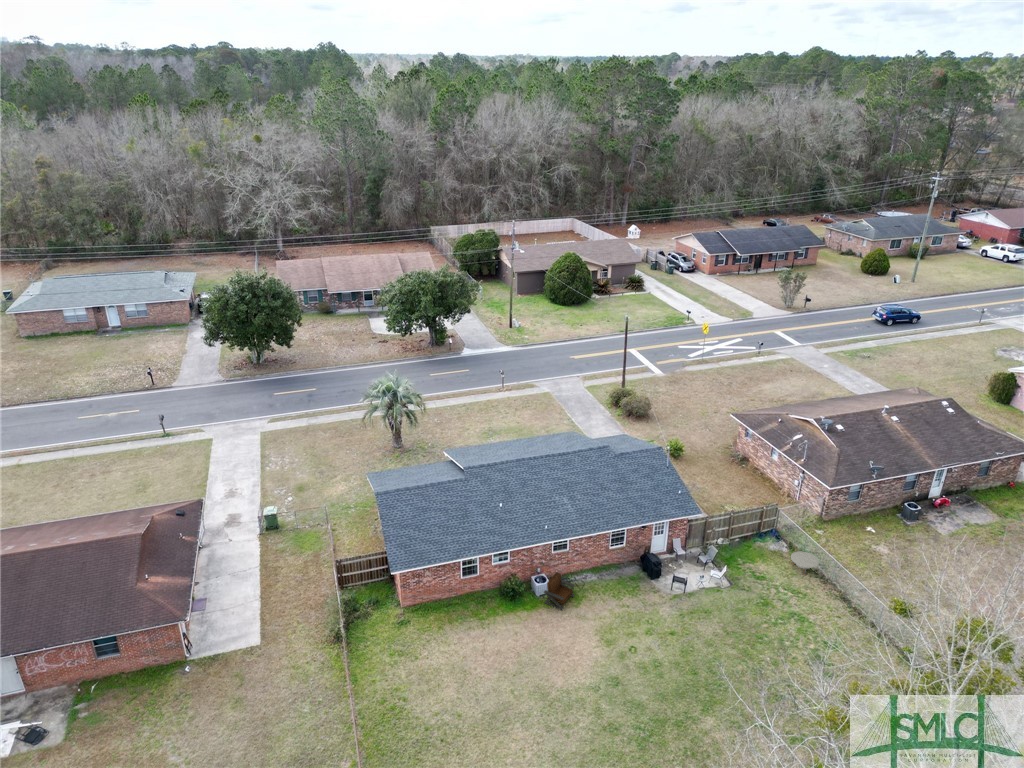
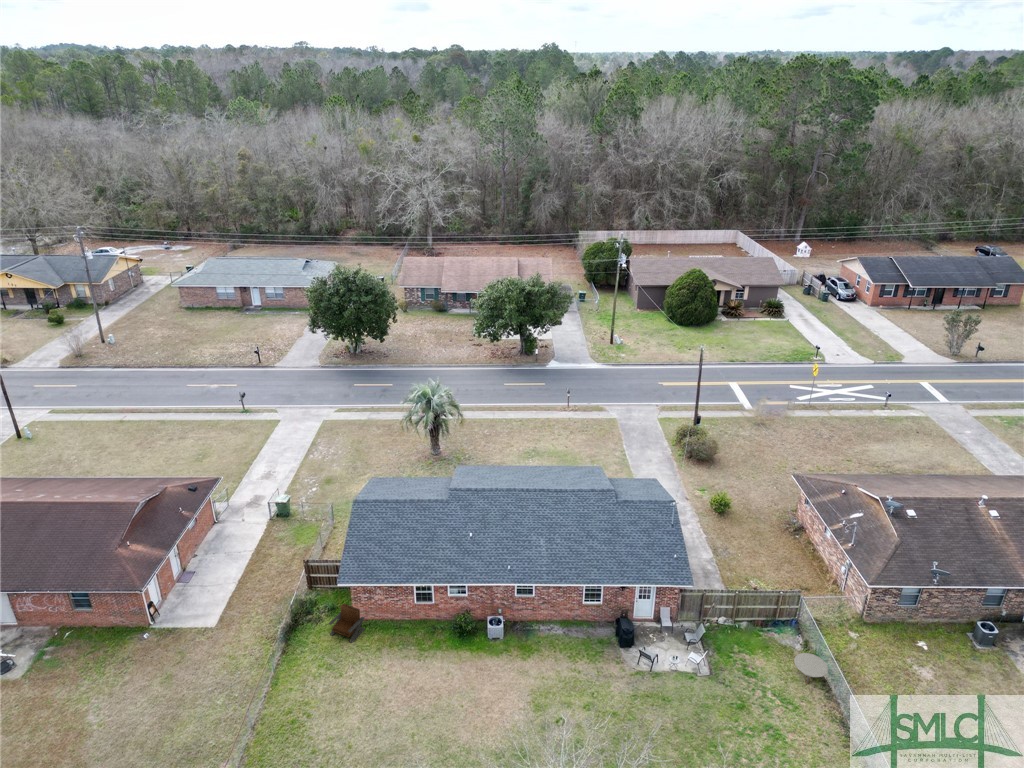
lounge chair: present [544,572,575,610] -> present [329,604,365,643]

